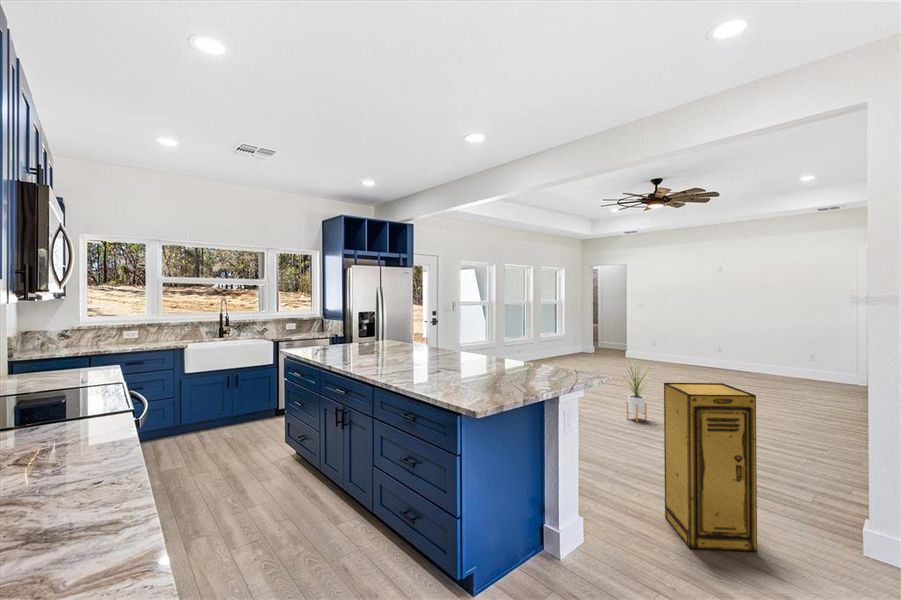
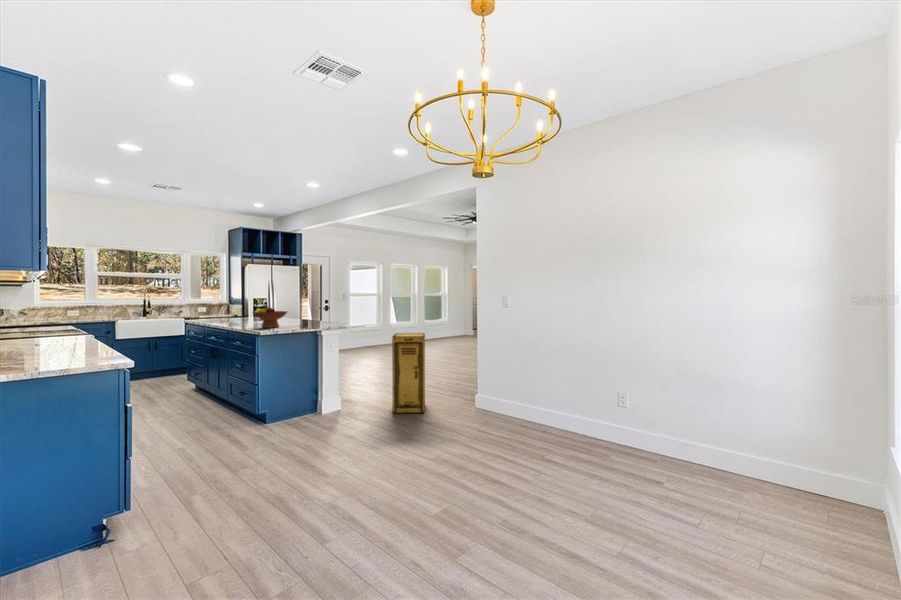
fruit bowl: none [429,336,494,380] -> present [253,306,287,328]
house plant: present [627,366,647,421] -> none [430,330,452,371]

